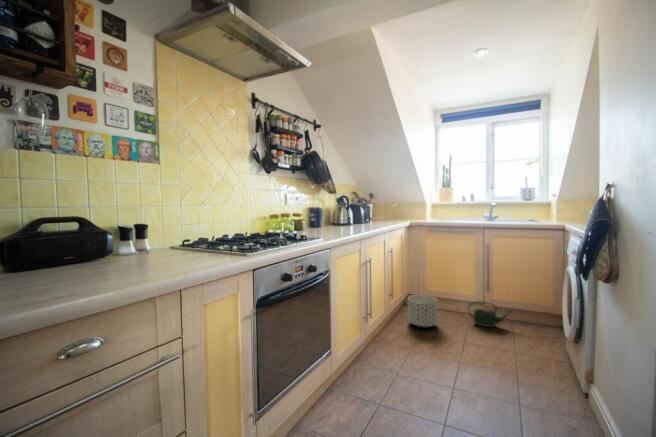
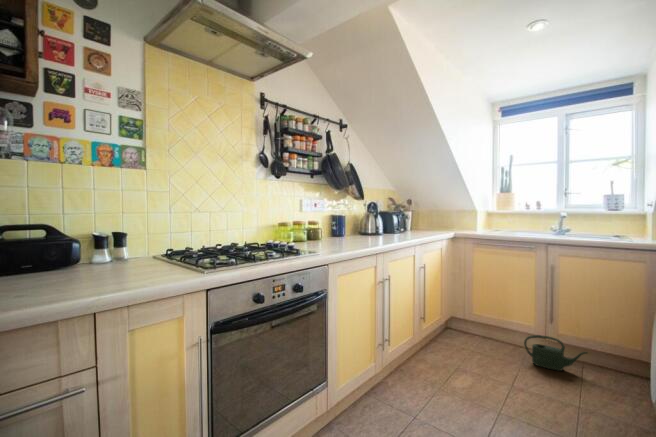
planter: present [408,295,438,328] -> none [445,320,482,361]

